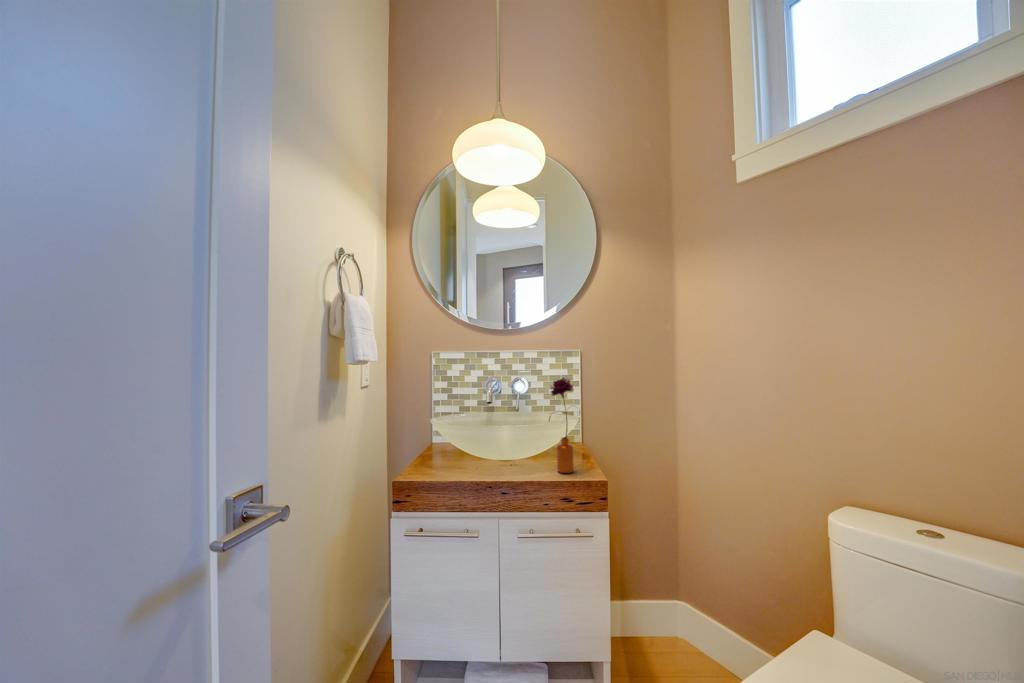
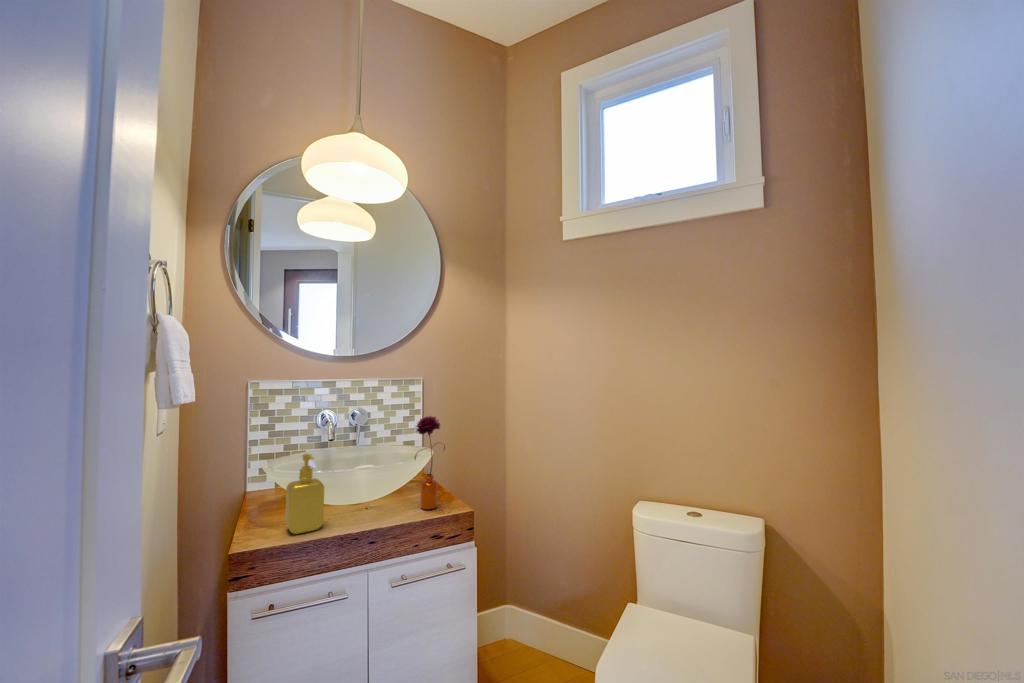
soap dispenser: none [435,406,465,474] -> present [285,454,324,534]

